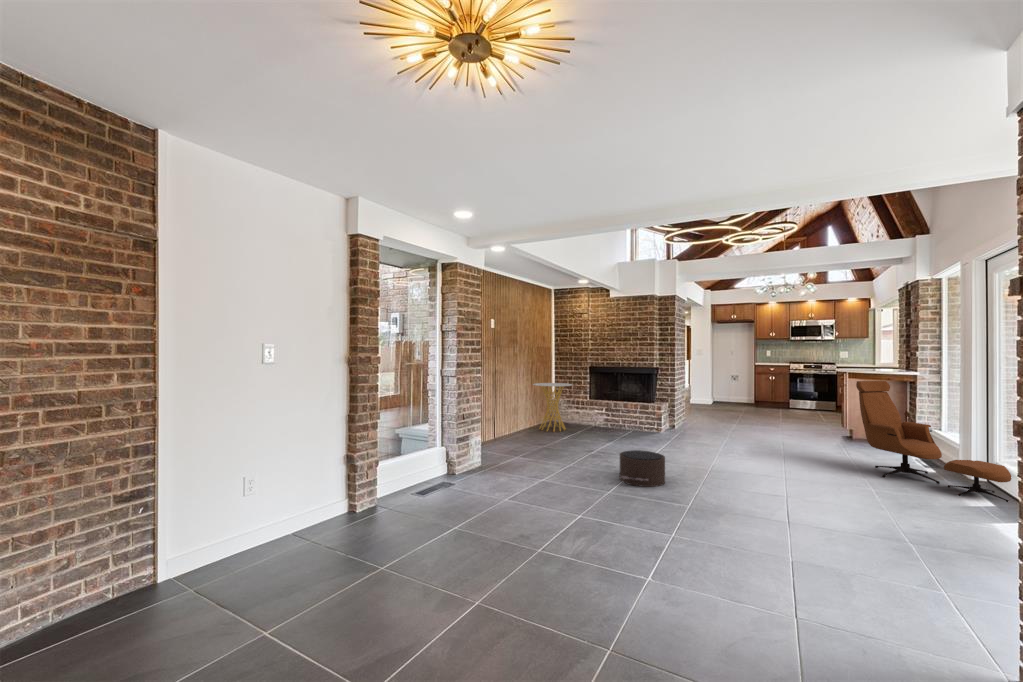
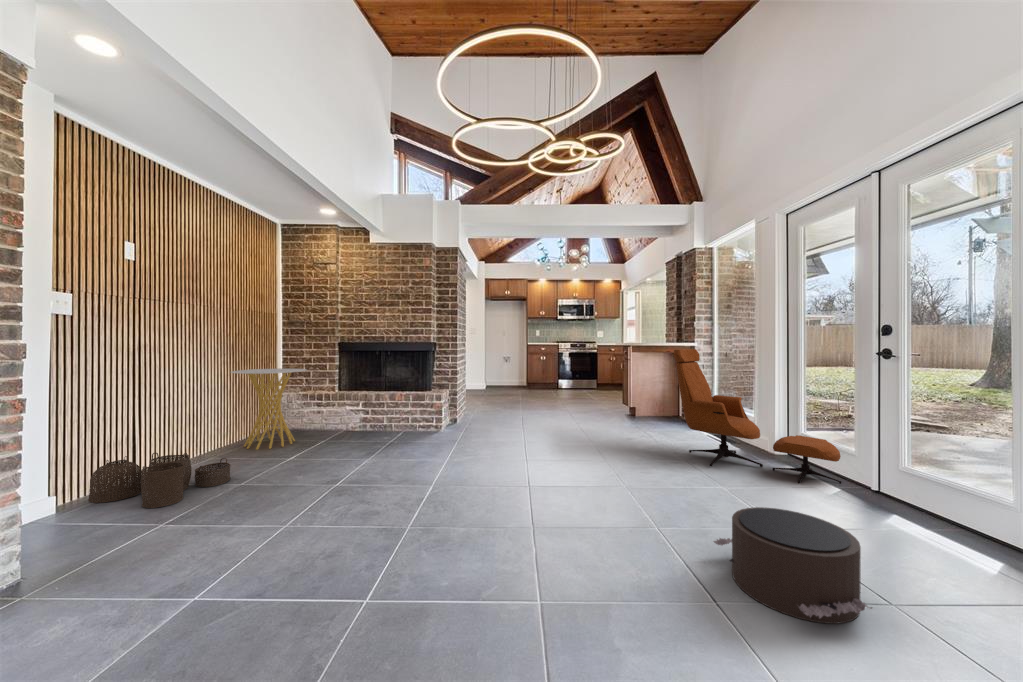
woven basket: none [489,424,543,449] -> present [88,453,231,508]
pouf: present [620,450,665,487] -> present [714,507,872,624]

